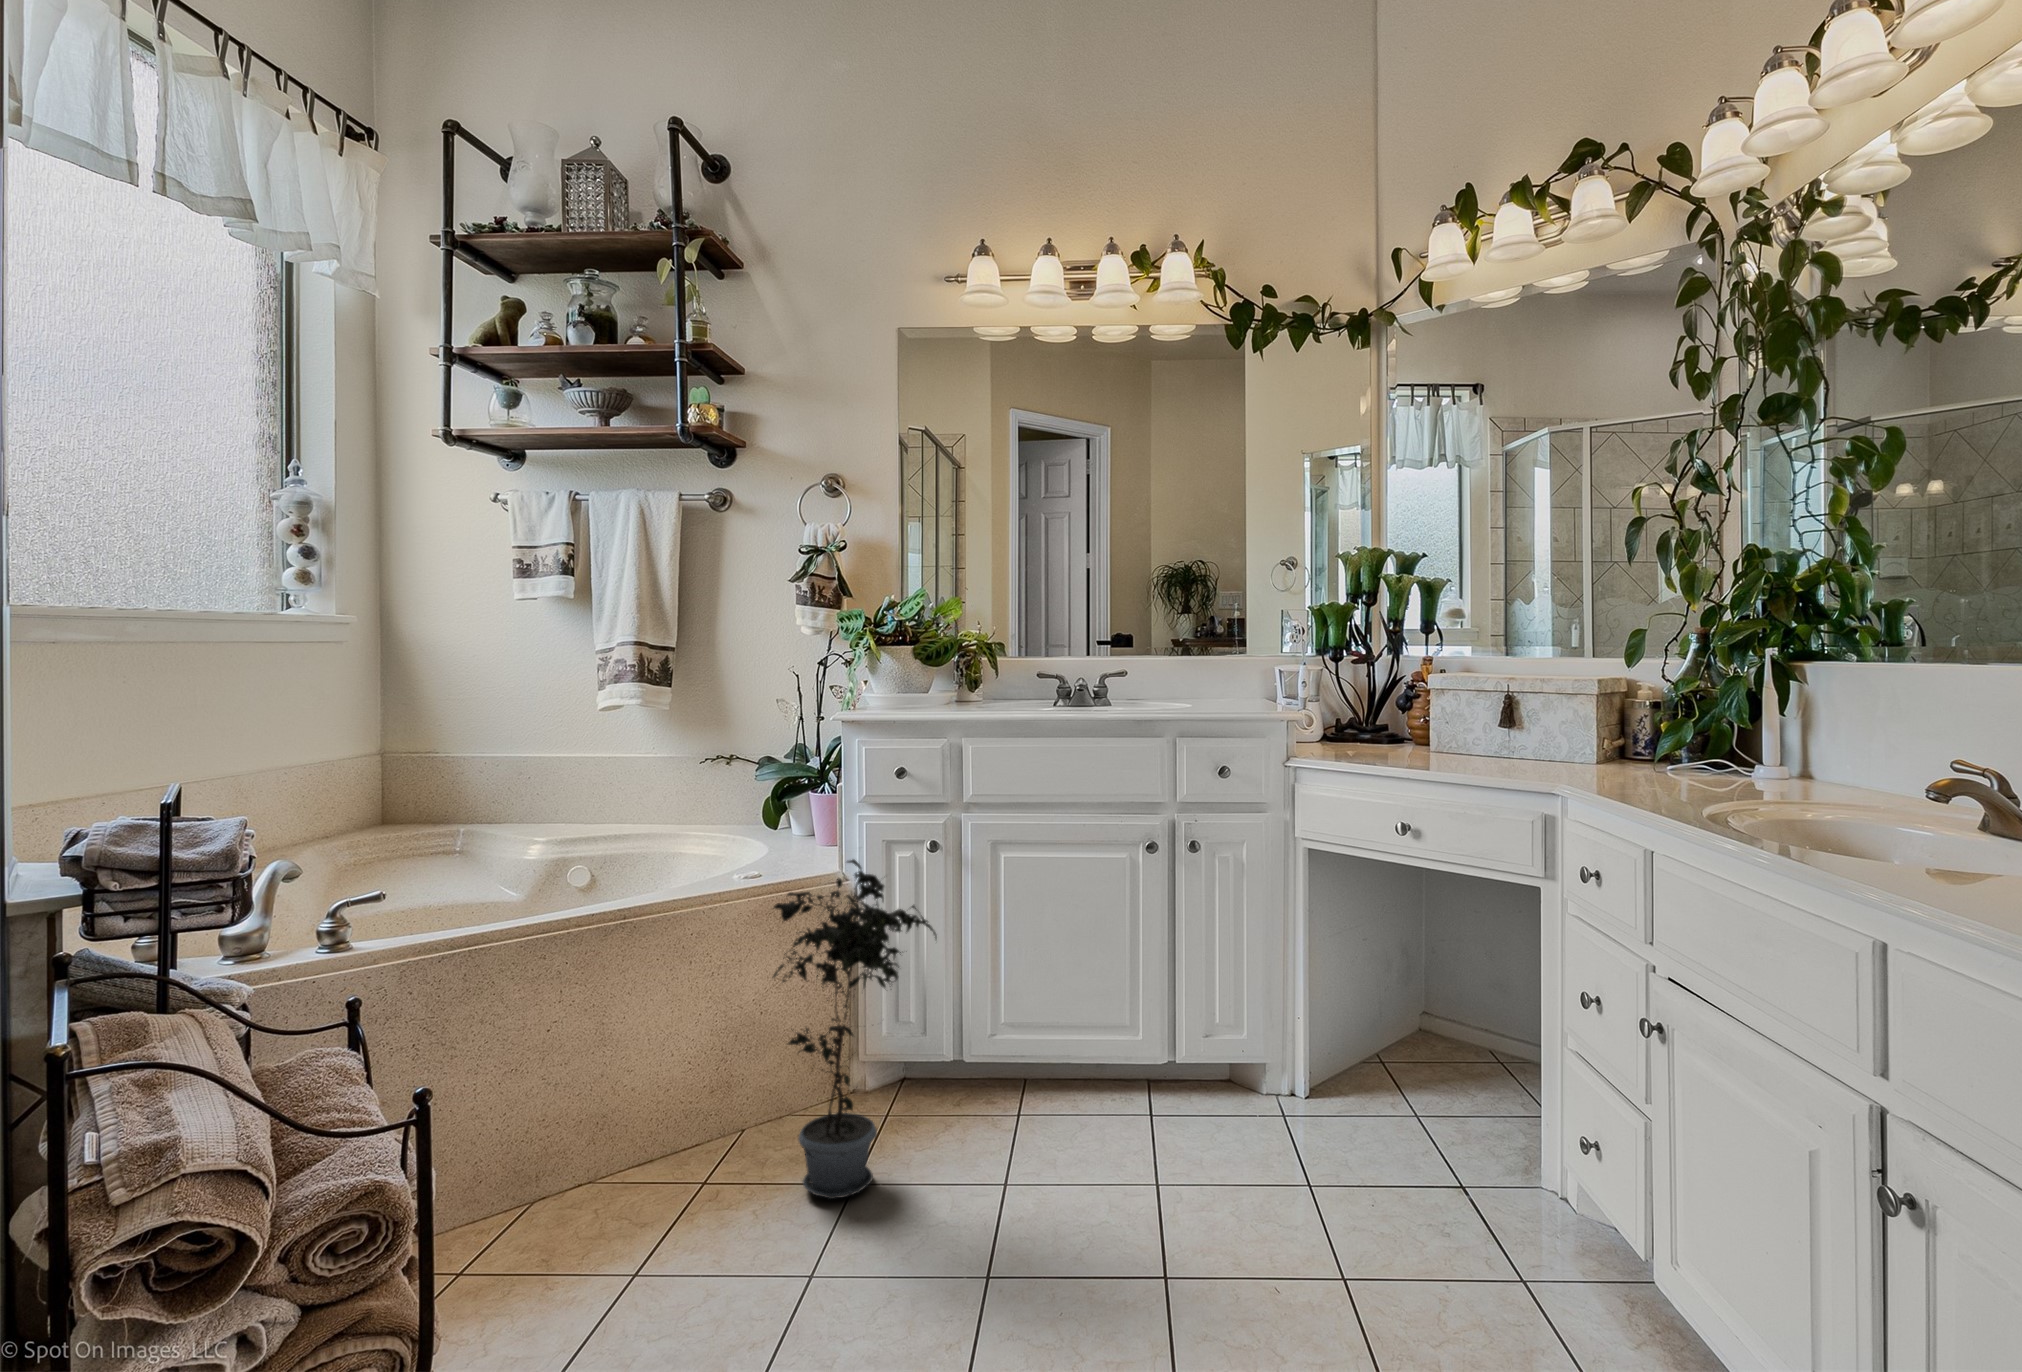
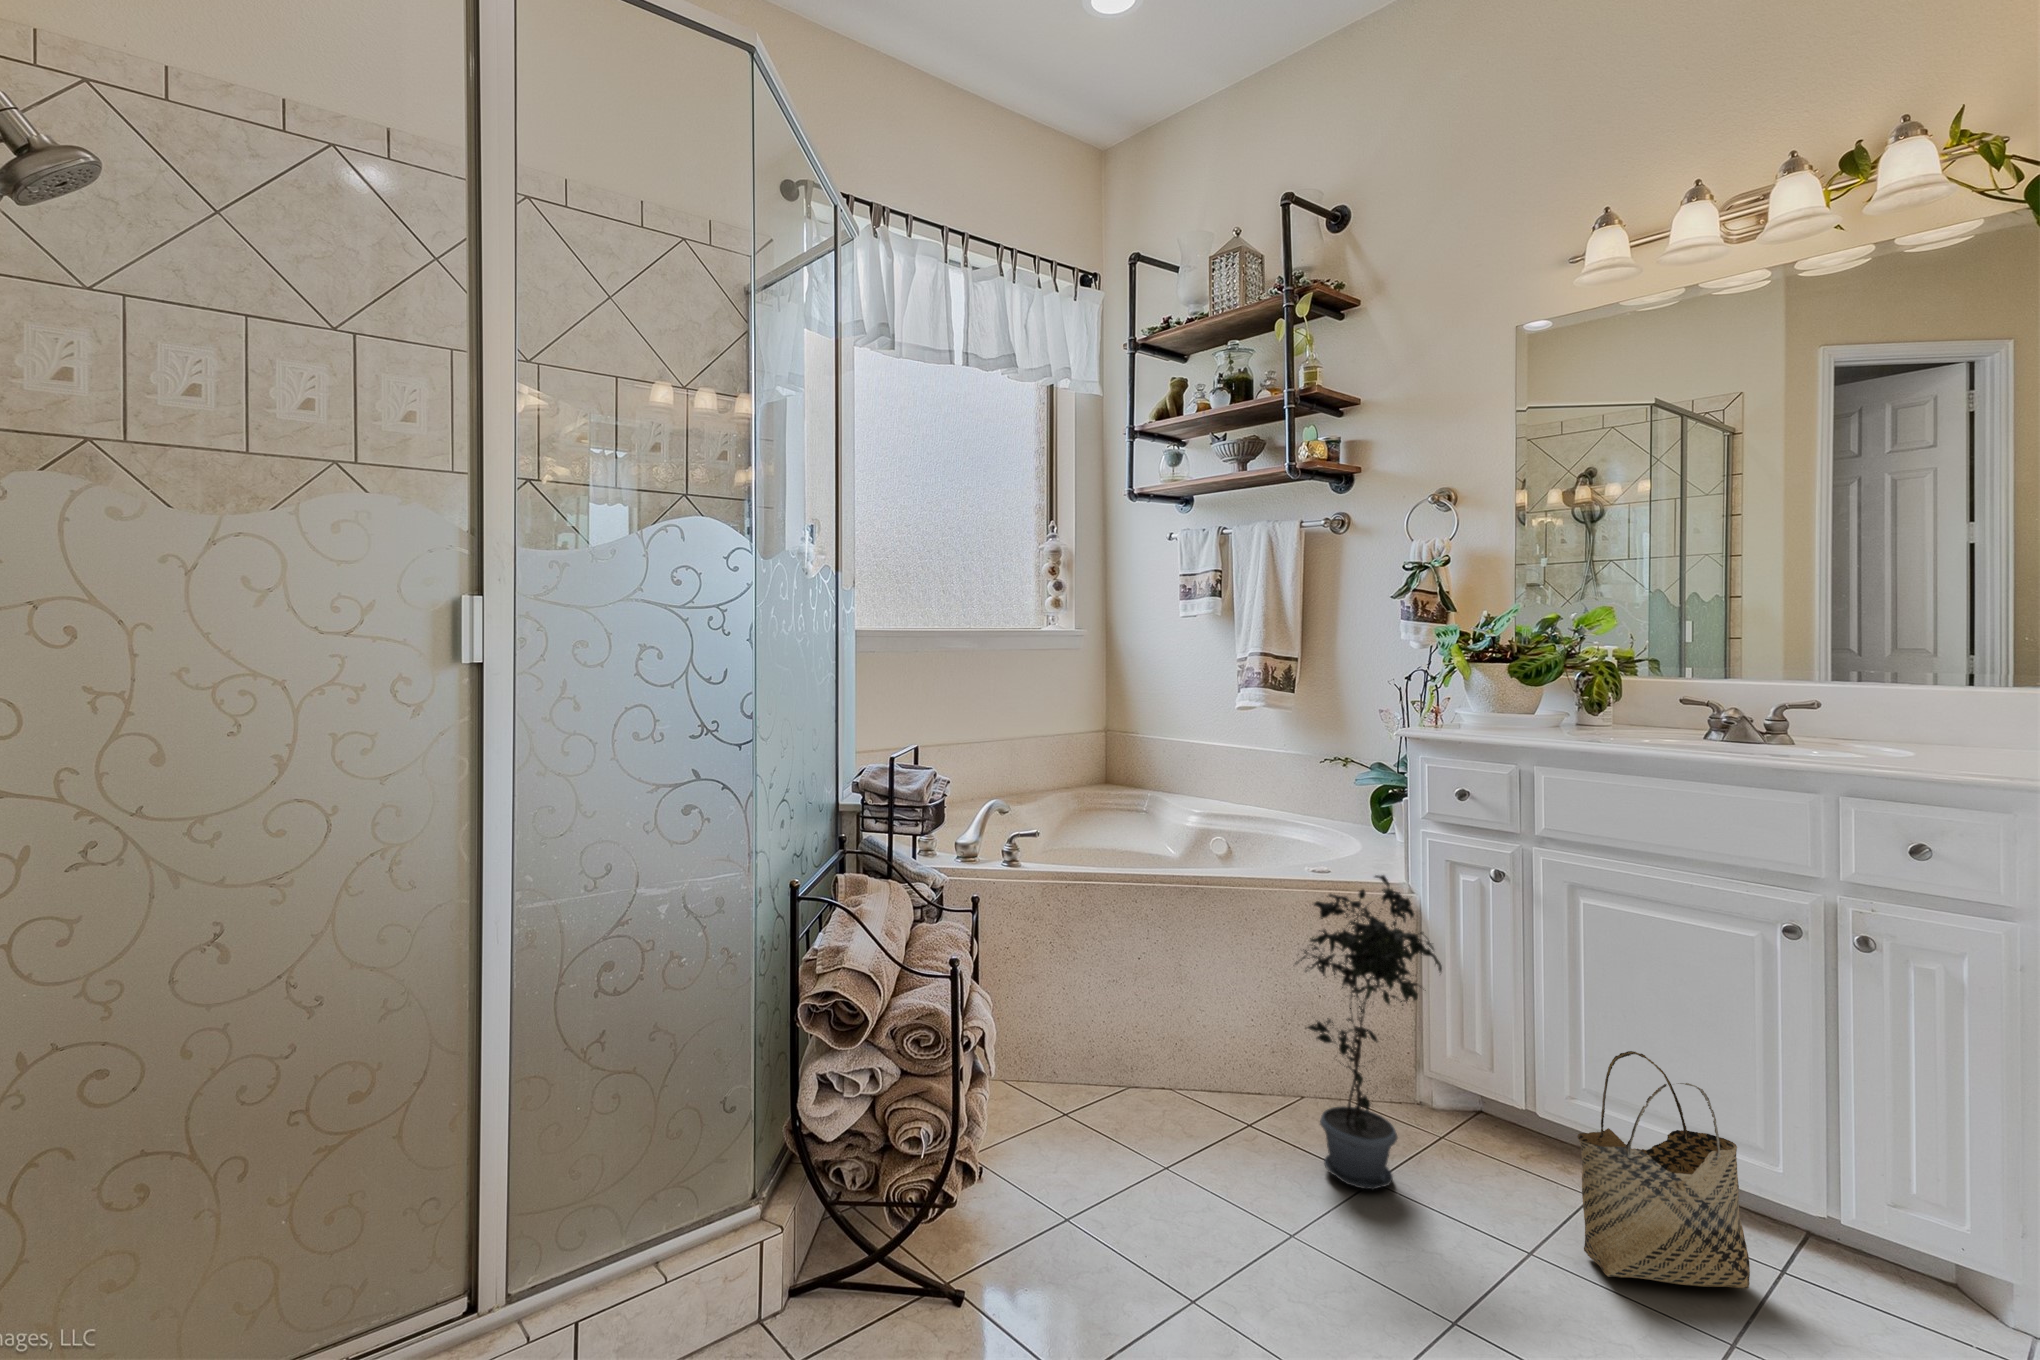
woven basket: none [1038,970,1145,1172] -> present [1577,1051,1750,1289]

